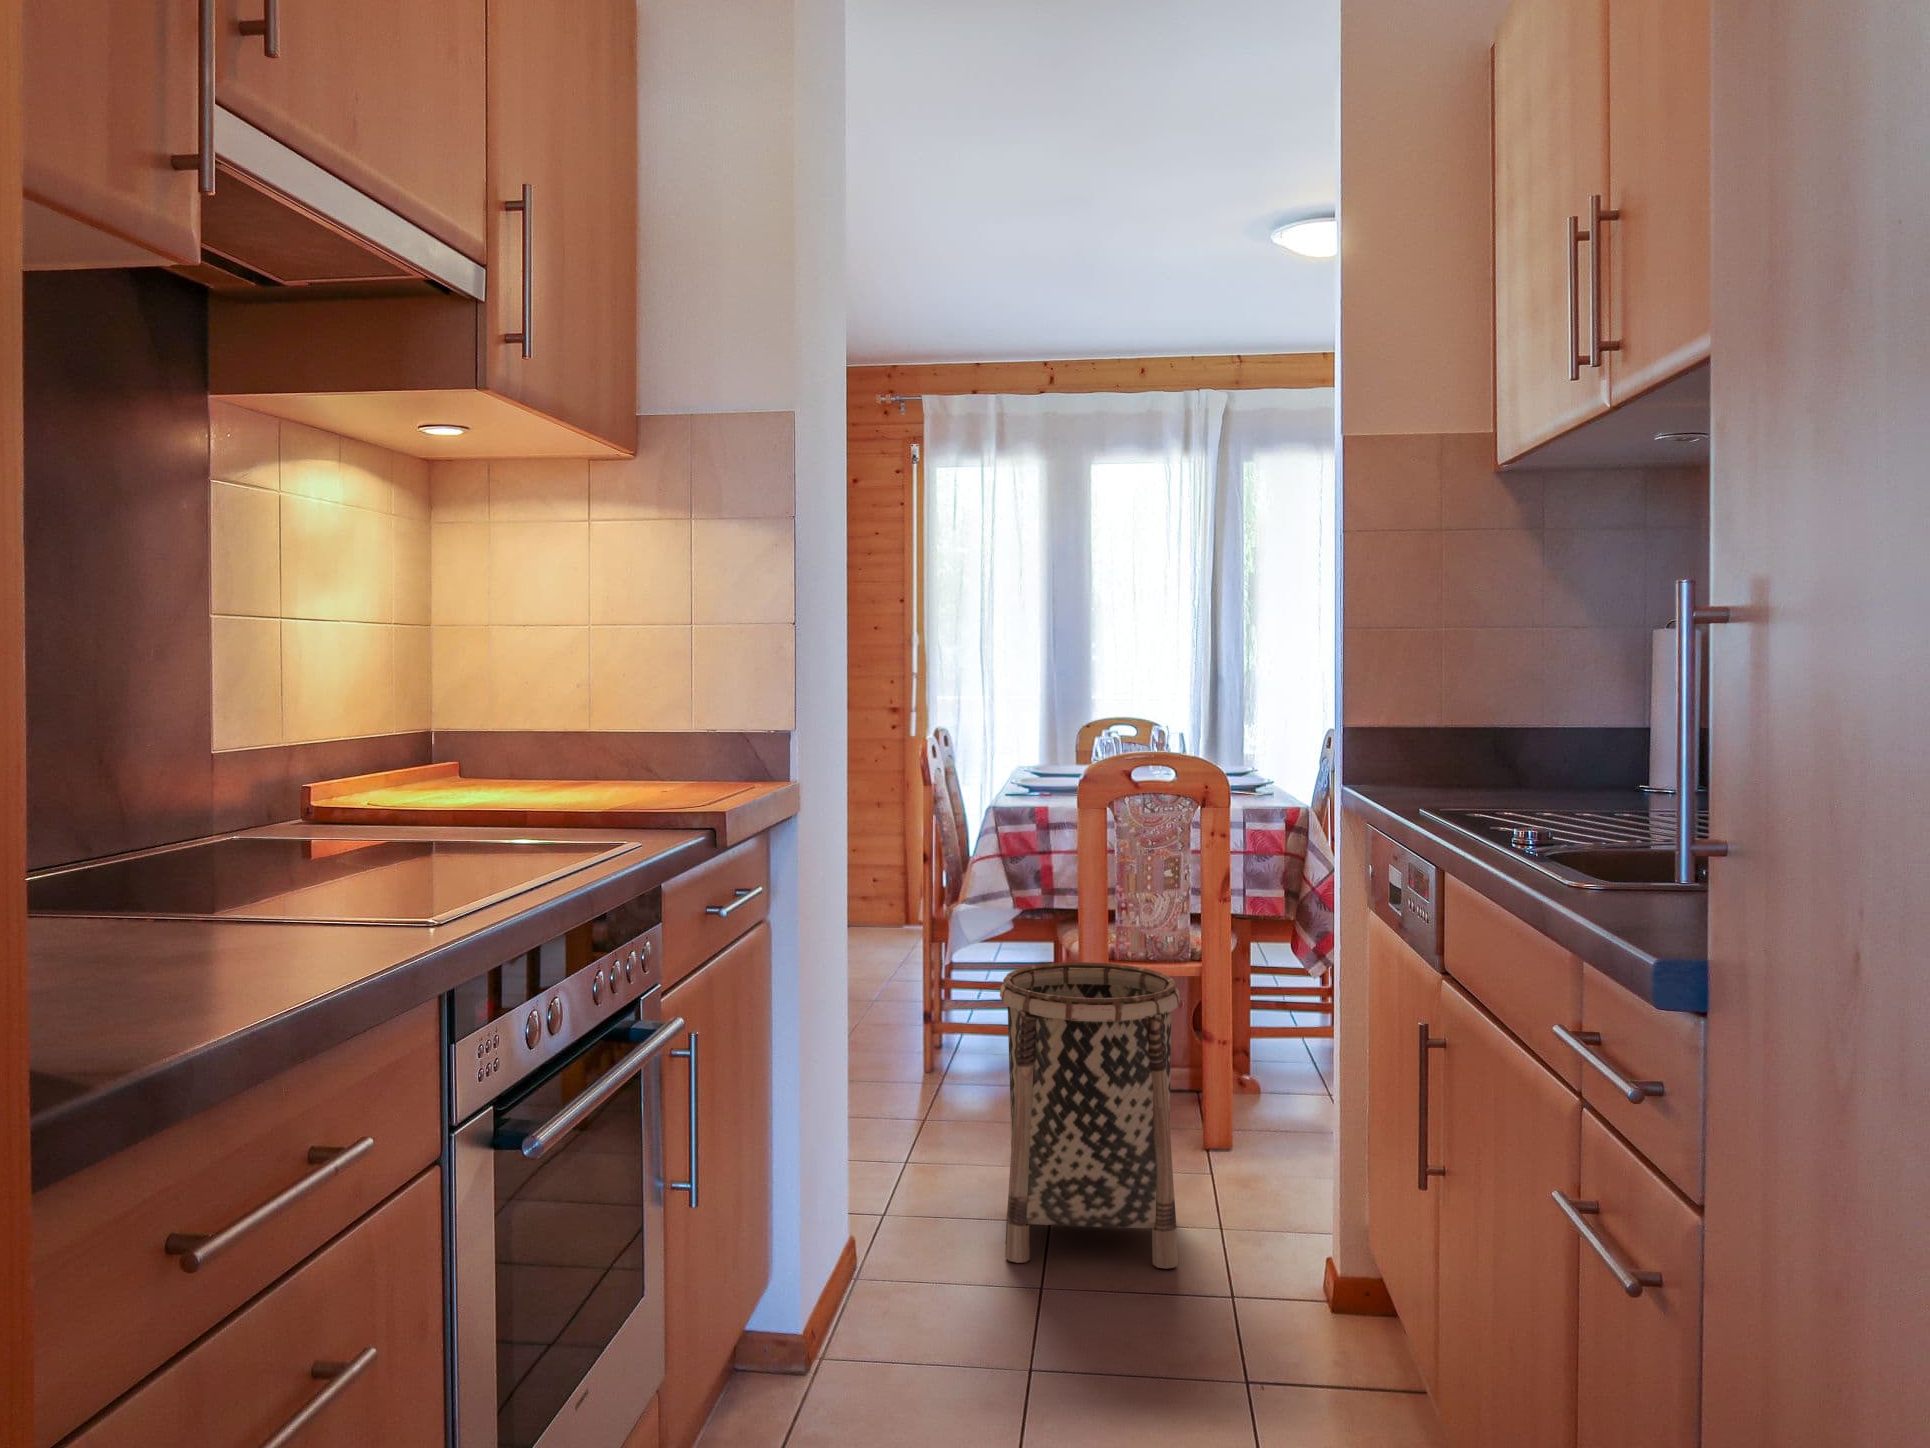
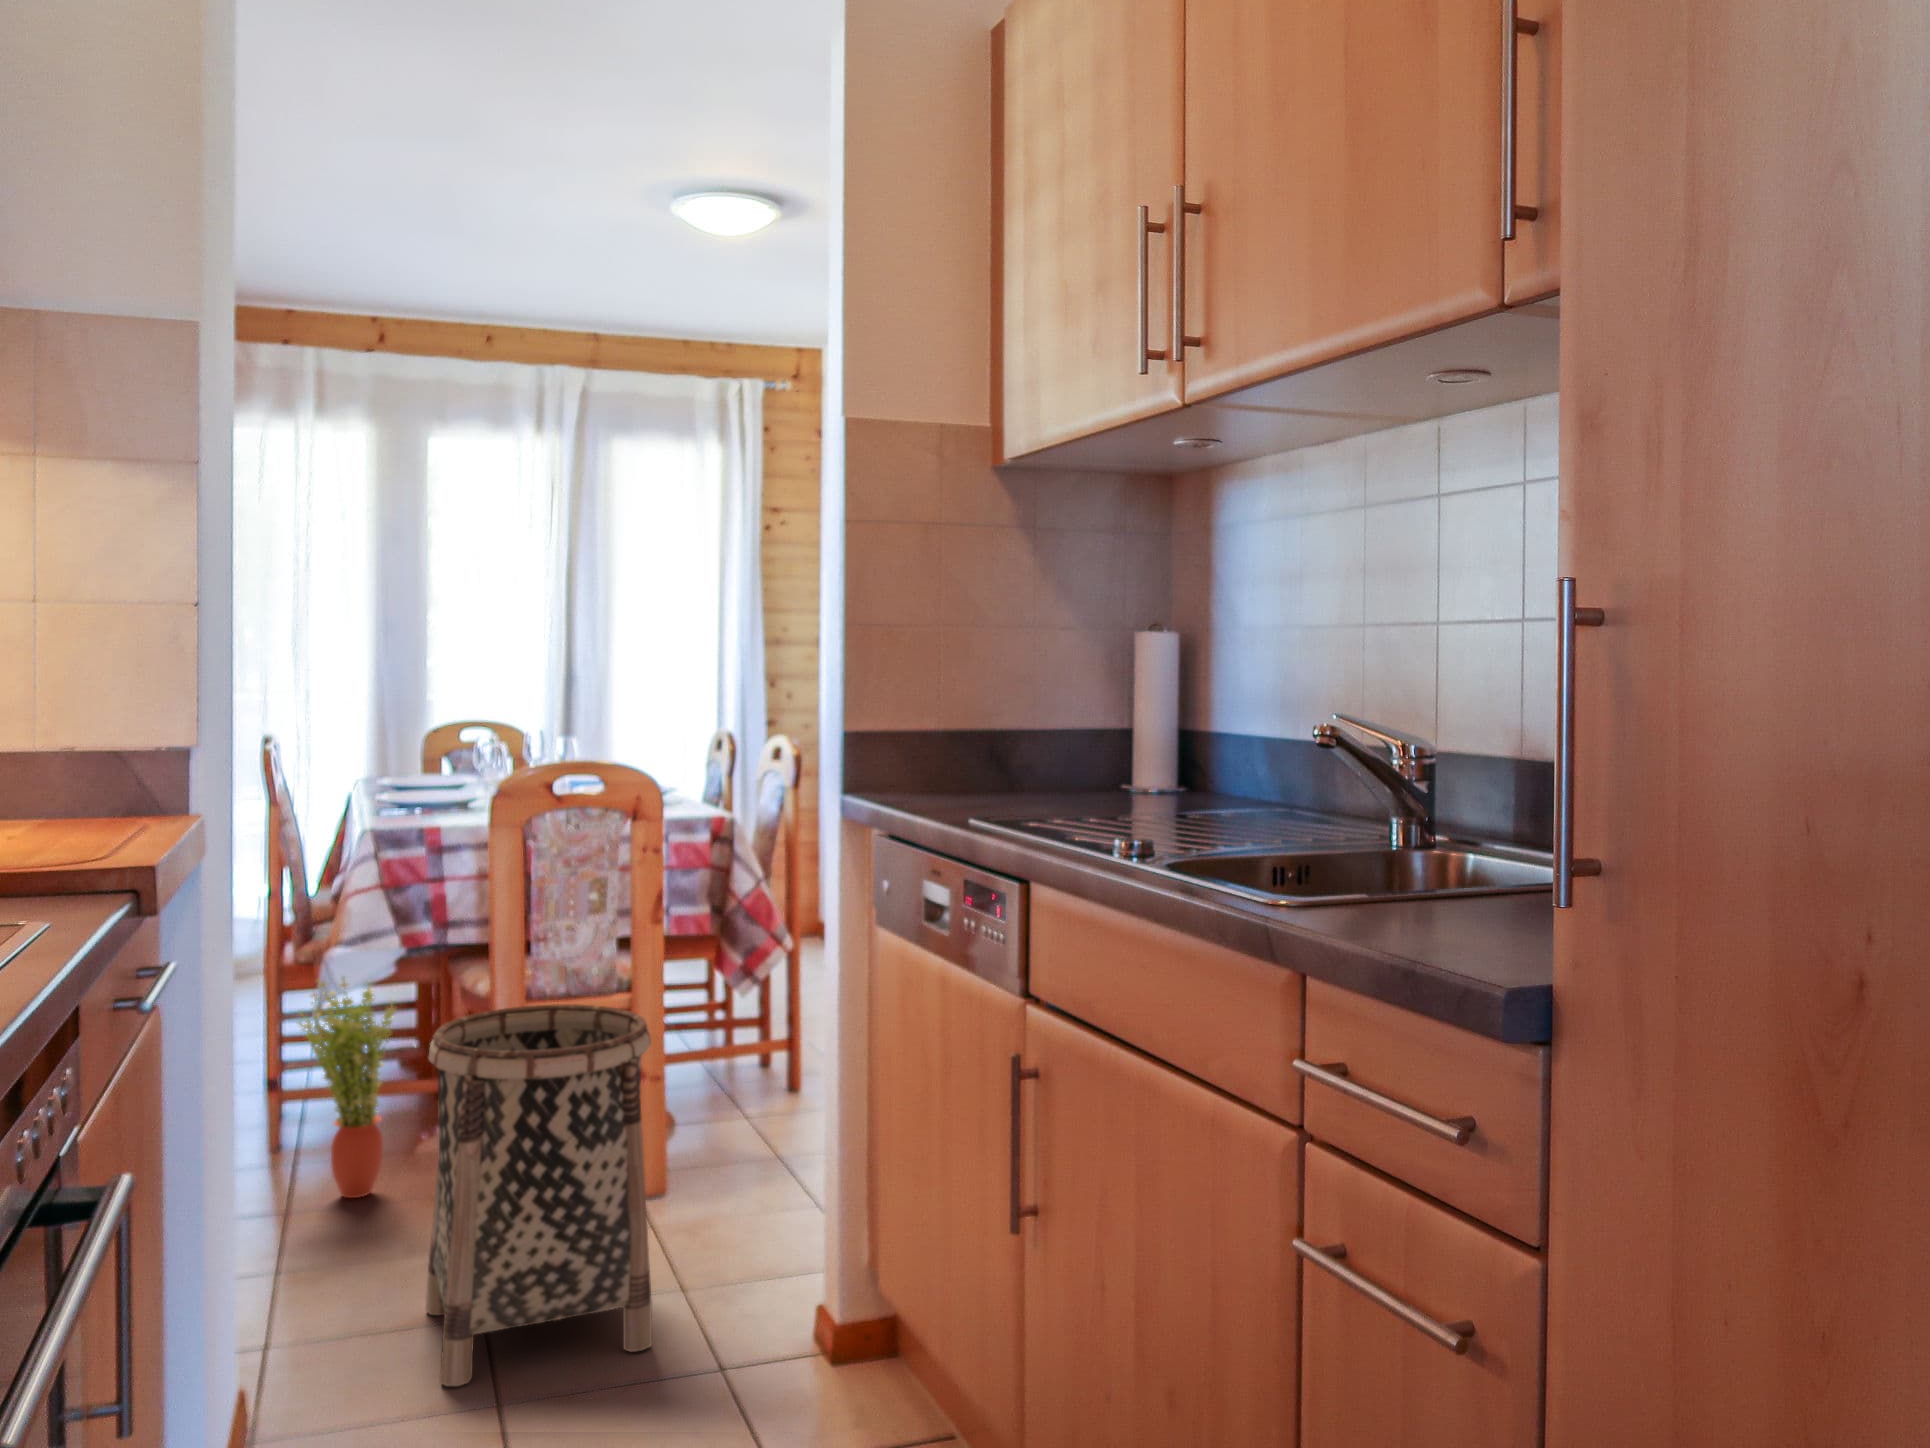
potted plant: none [934,927,1010,1110] -> present [299,978,395,1198]

